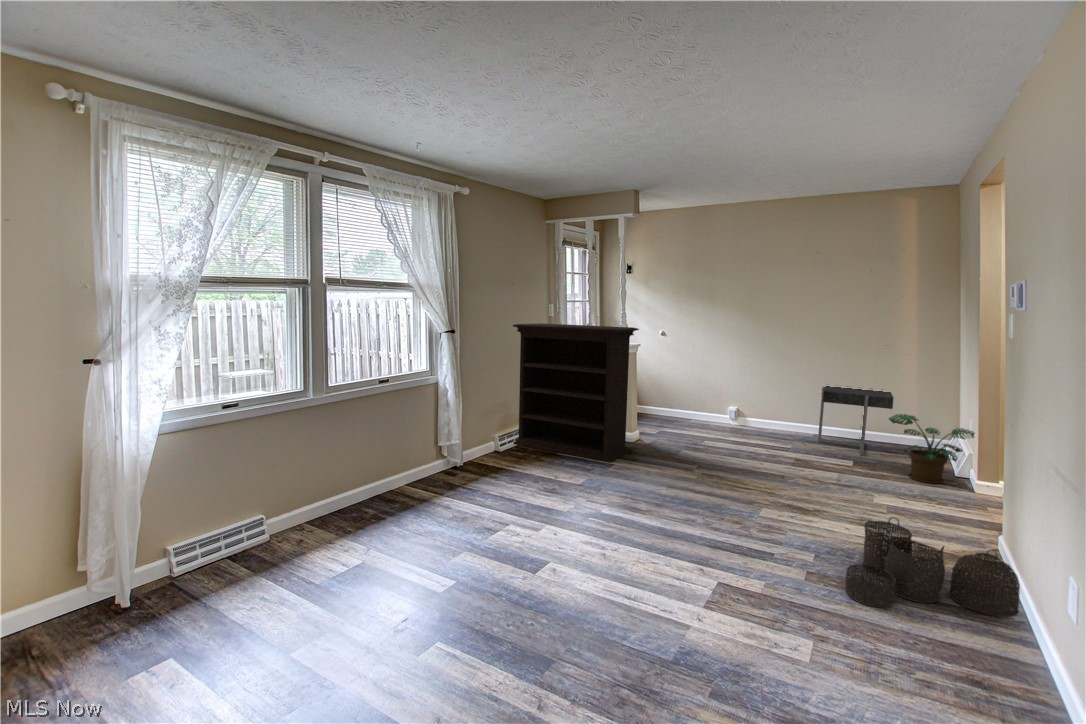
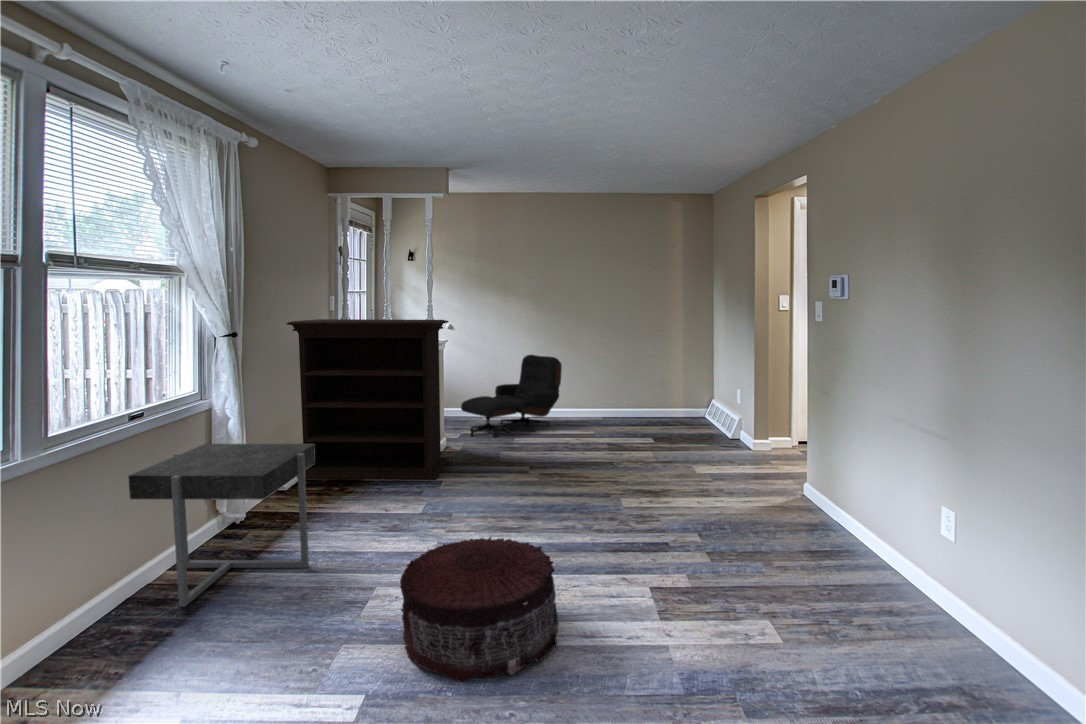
lounge chair: none [665,365,769,438] -> present [461,355,562,437]
side table: present [818,386,894,456] -> present [128,444,315,607]
potted plant: present [889,414,975,484] -> none [676,389,747,448]
pouf: none [490,500,611,604] -> present [400,537,559,682]
woven basket: present [845,517,1020,617] -> none [737,484,864,572]

